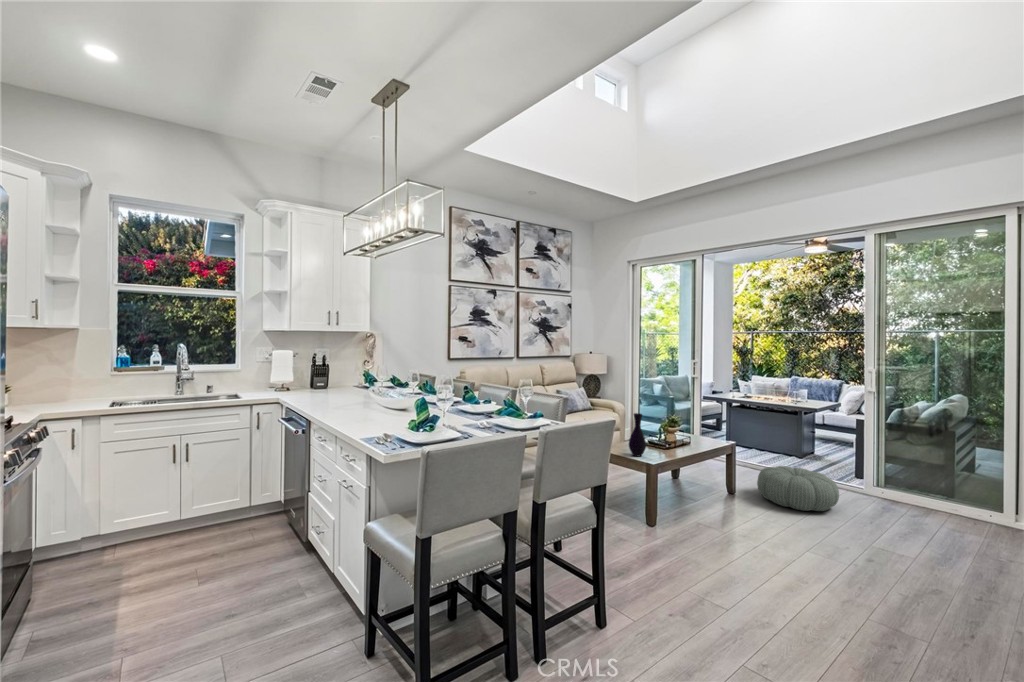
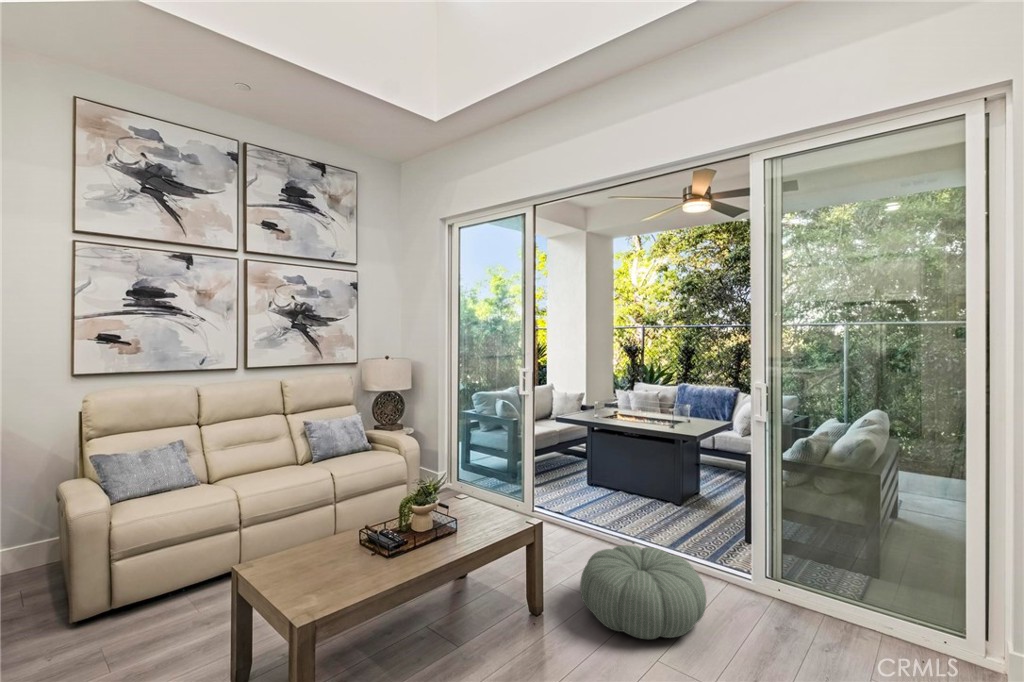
vase: present [629,413,646,457] -> none [321,478,357,566]

